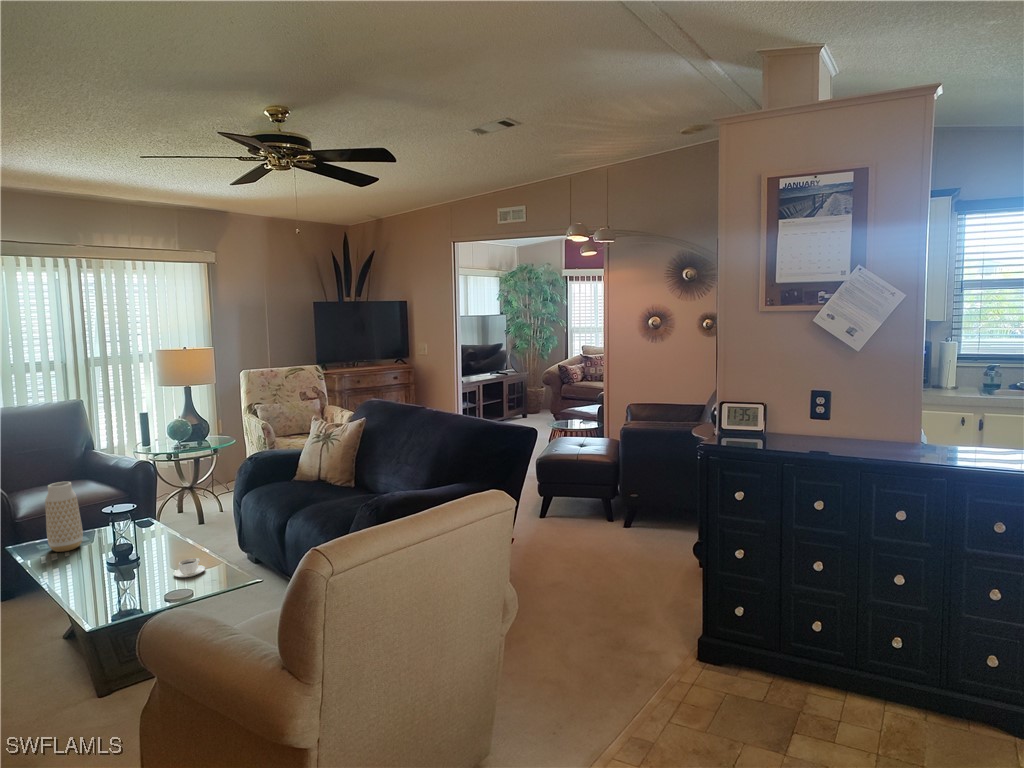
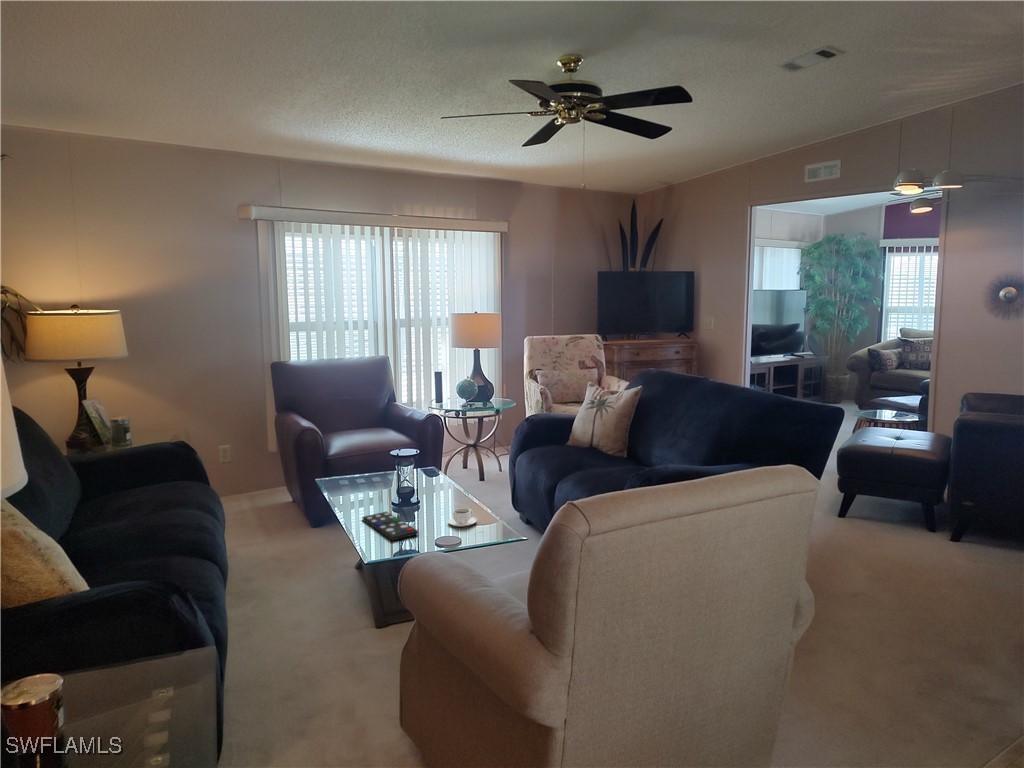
vase: present [45,482,83,552] -> none [350,424,378,487]
remote control: none [71,574,141,604] -> present [363,512,418,540]

